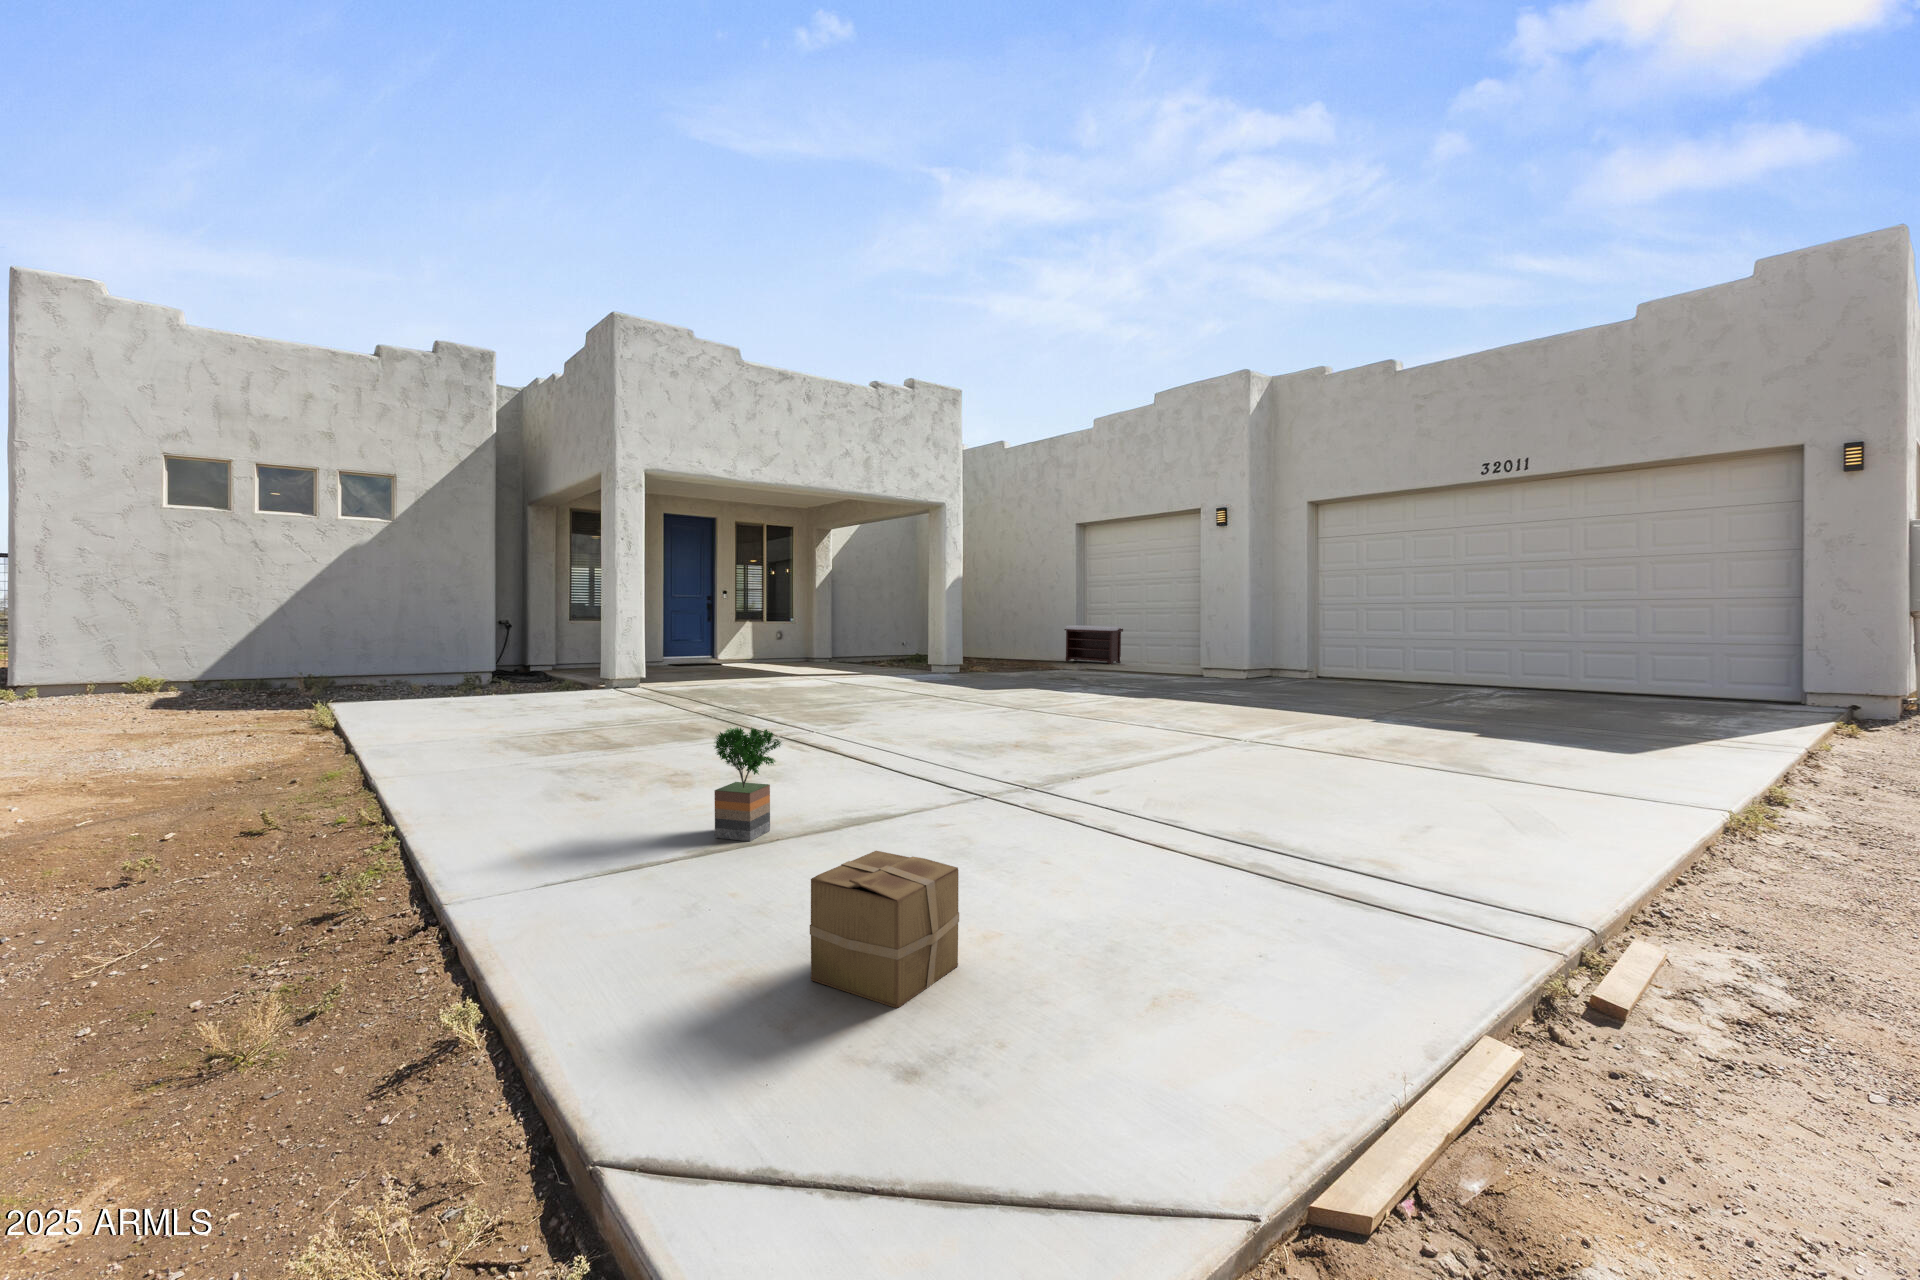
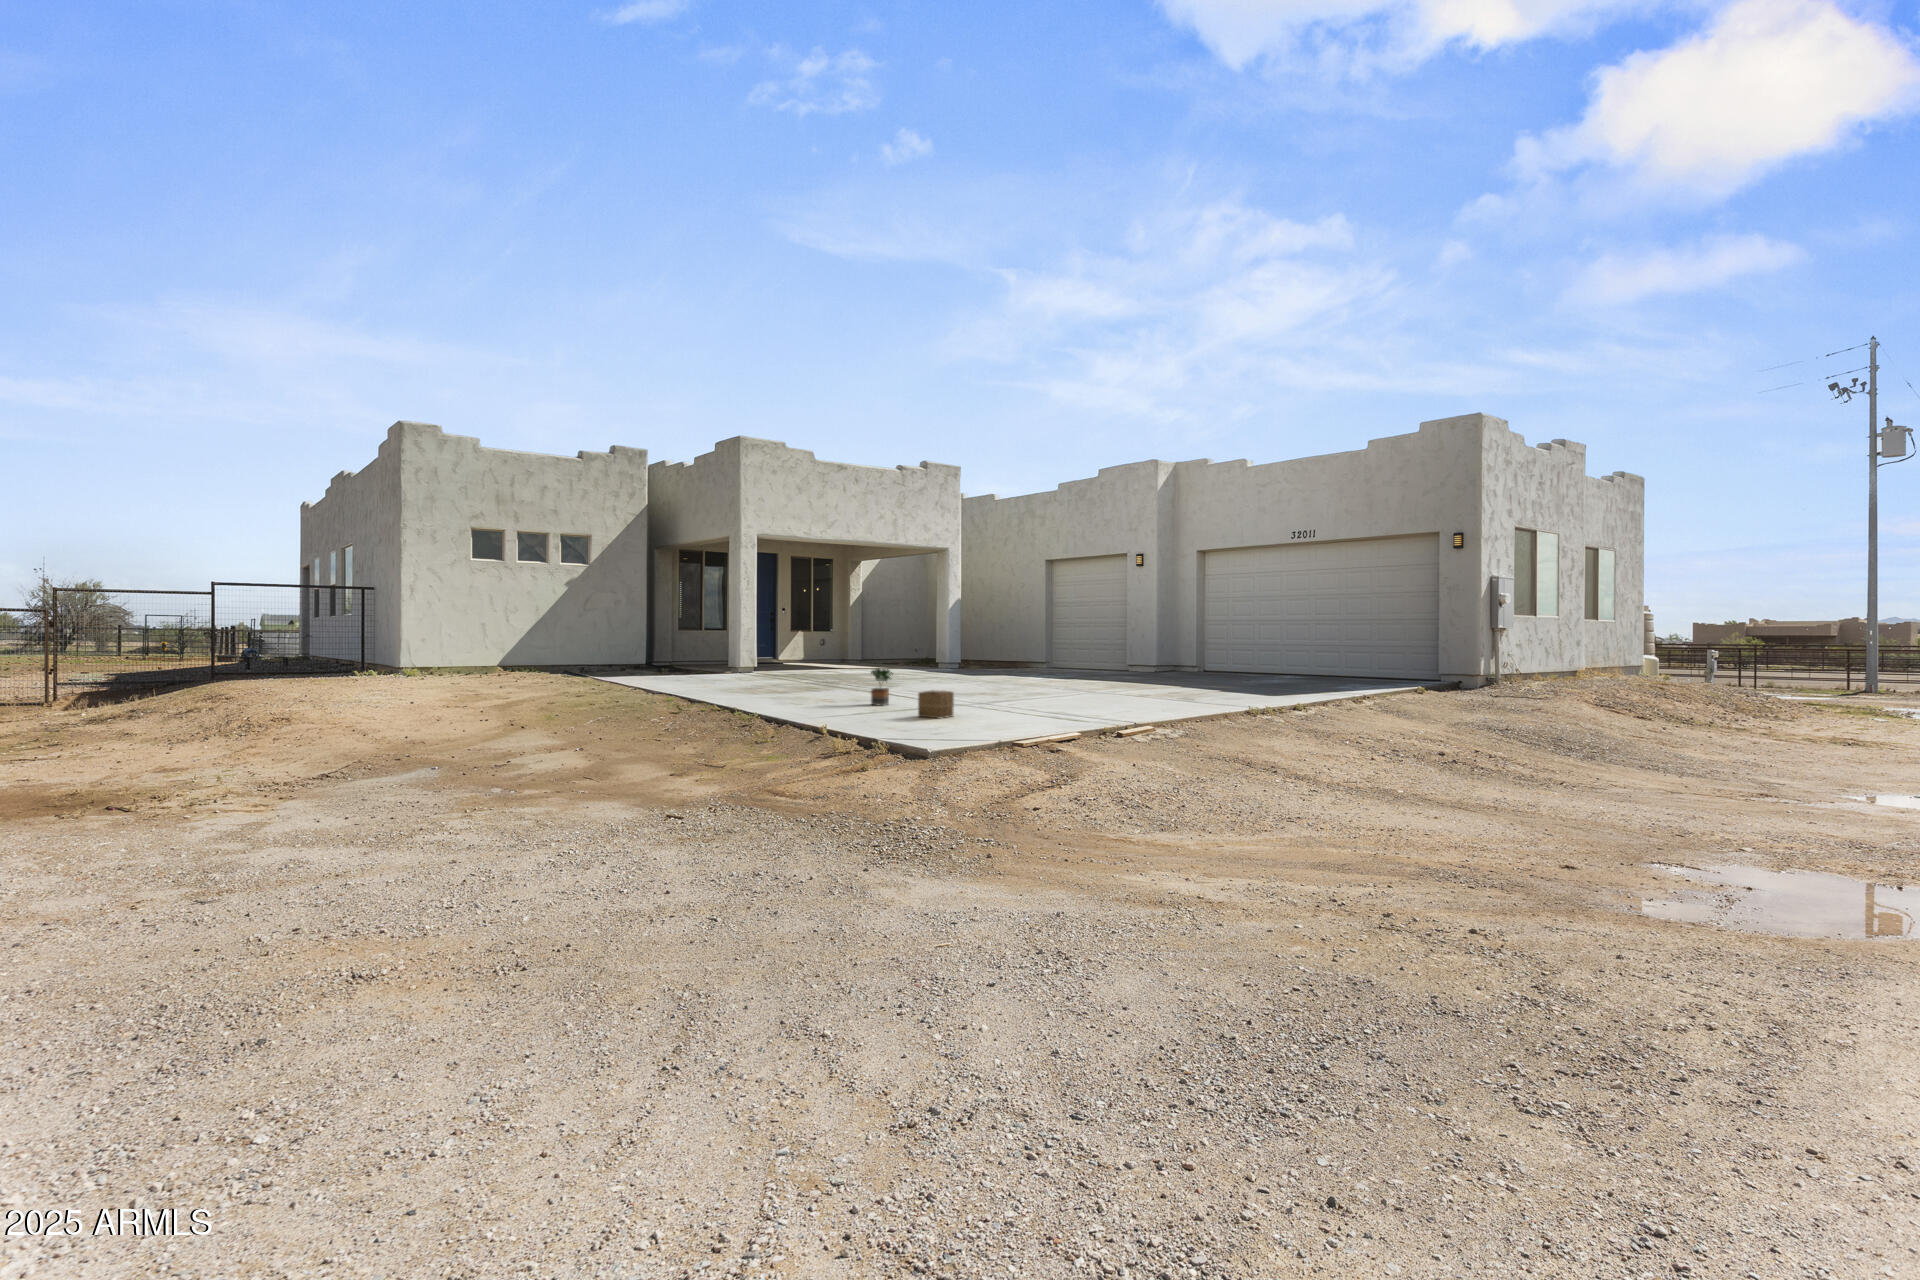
bench: present [1064,625,1123,664] -> none [1037,634,1079,663]

